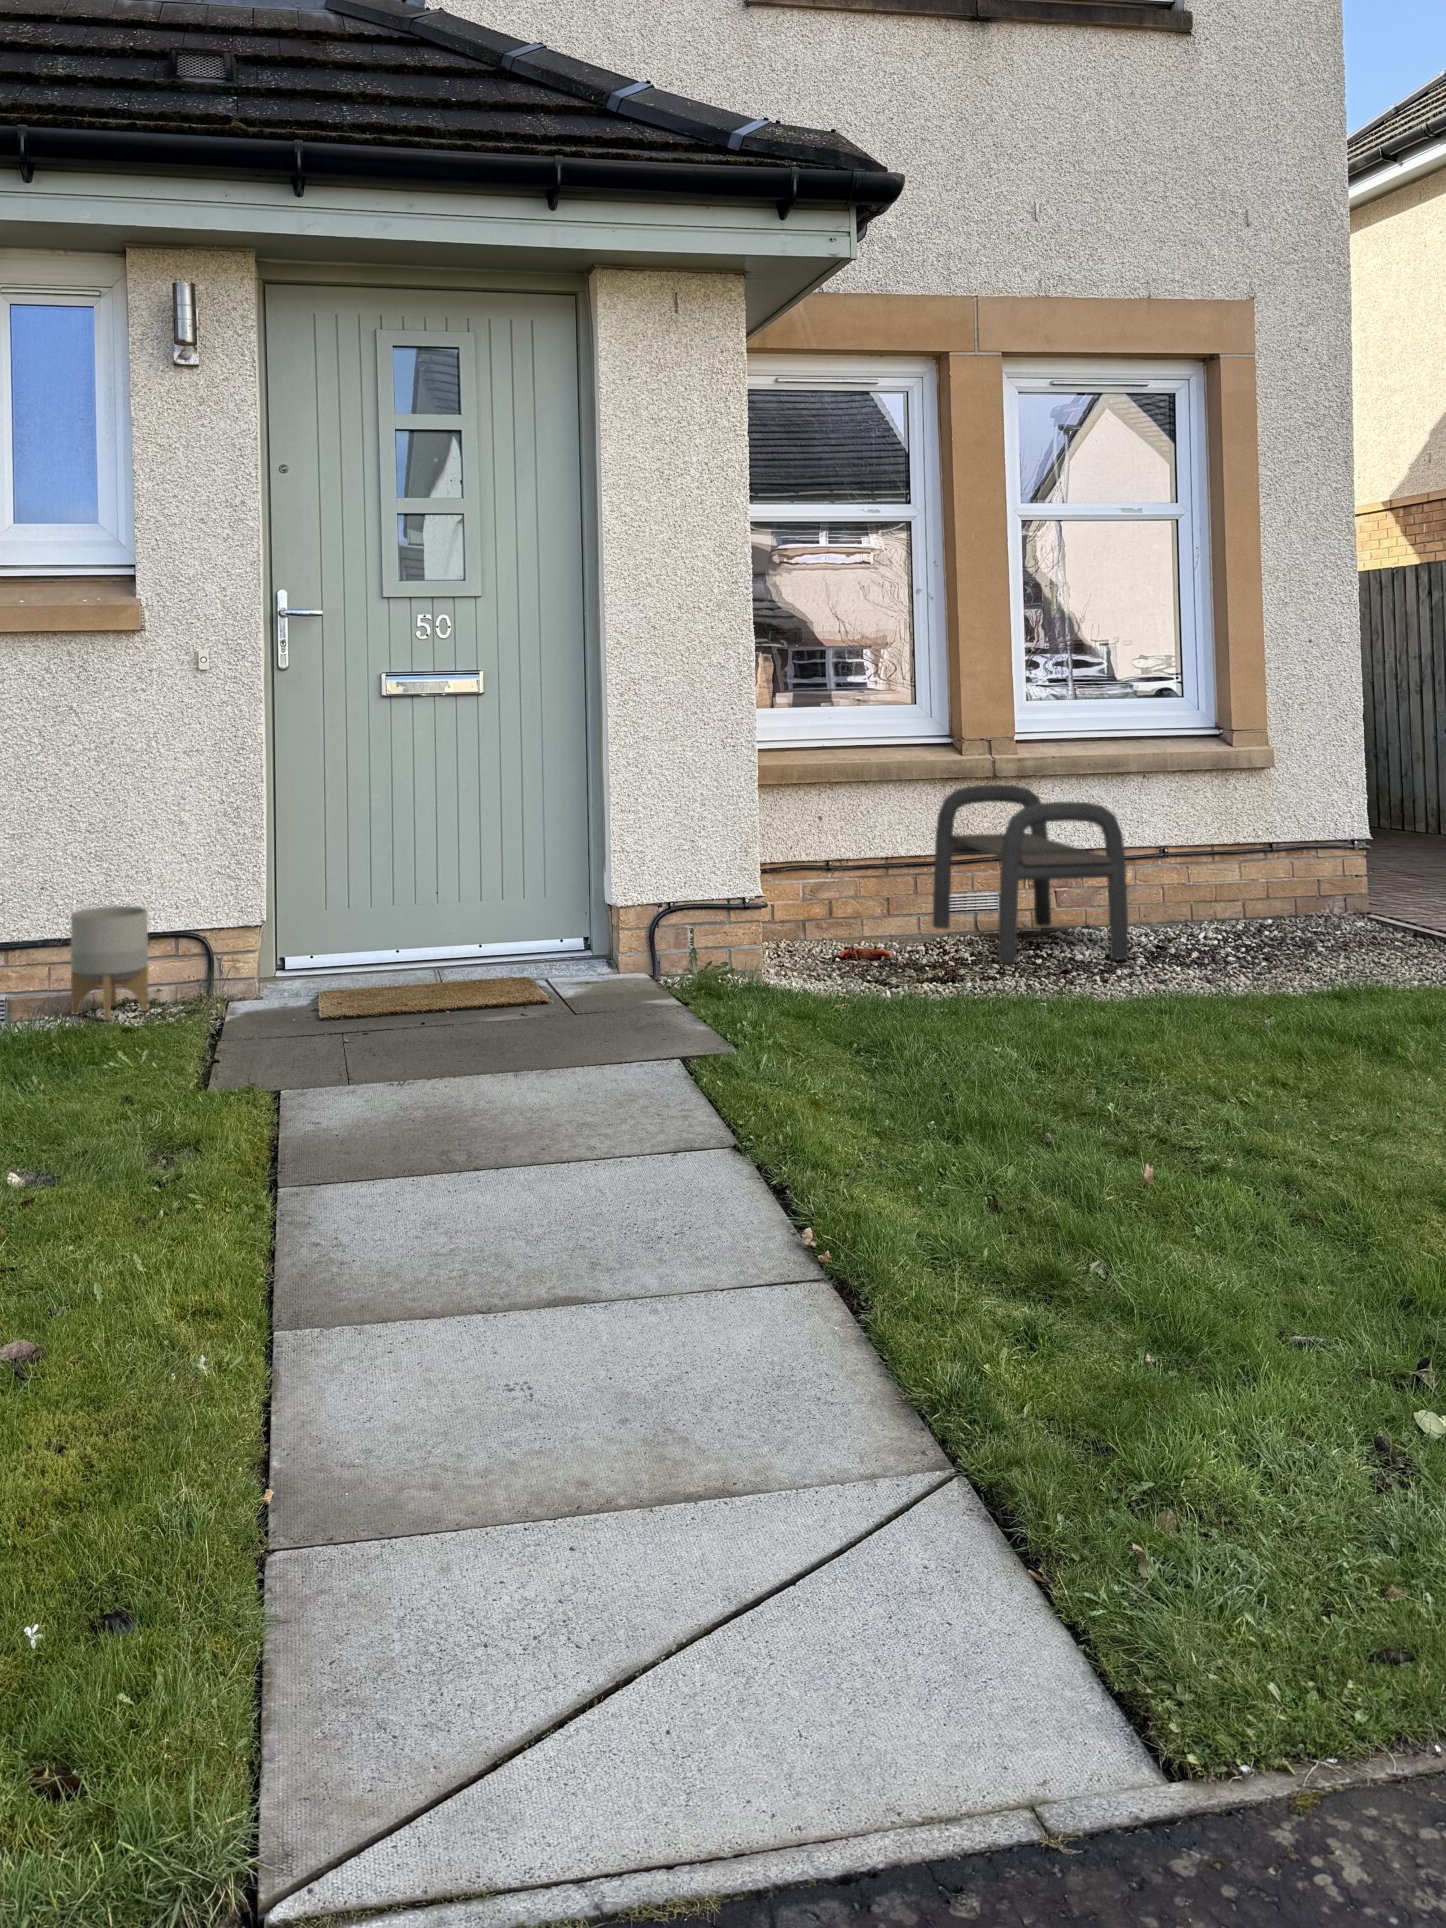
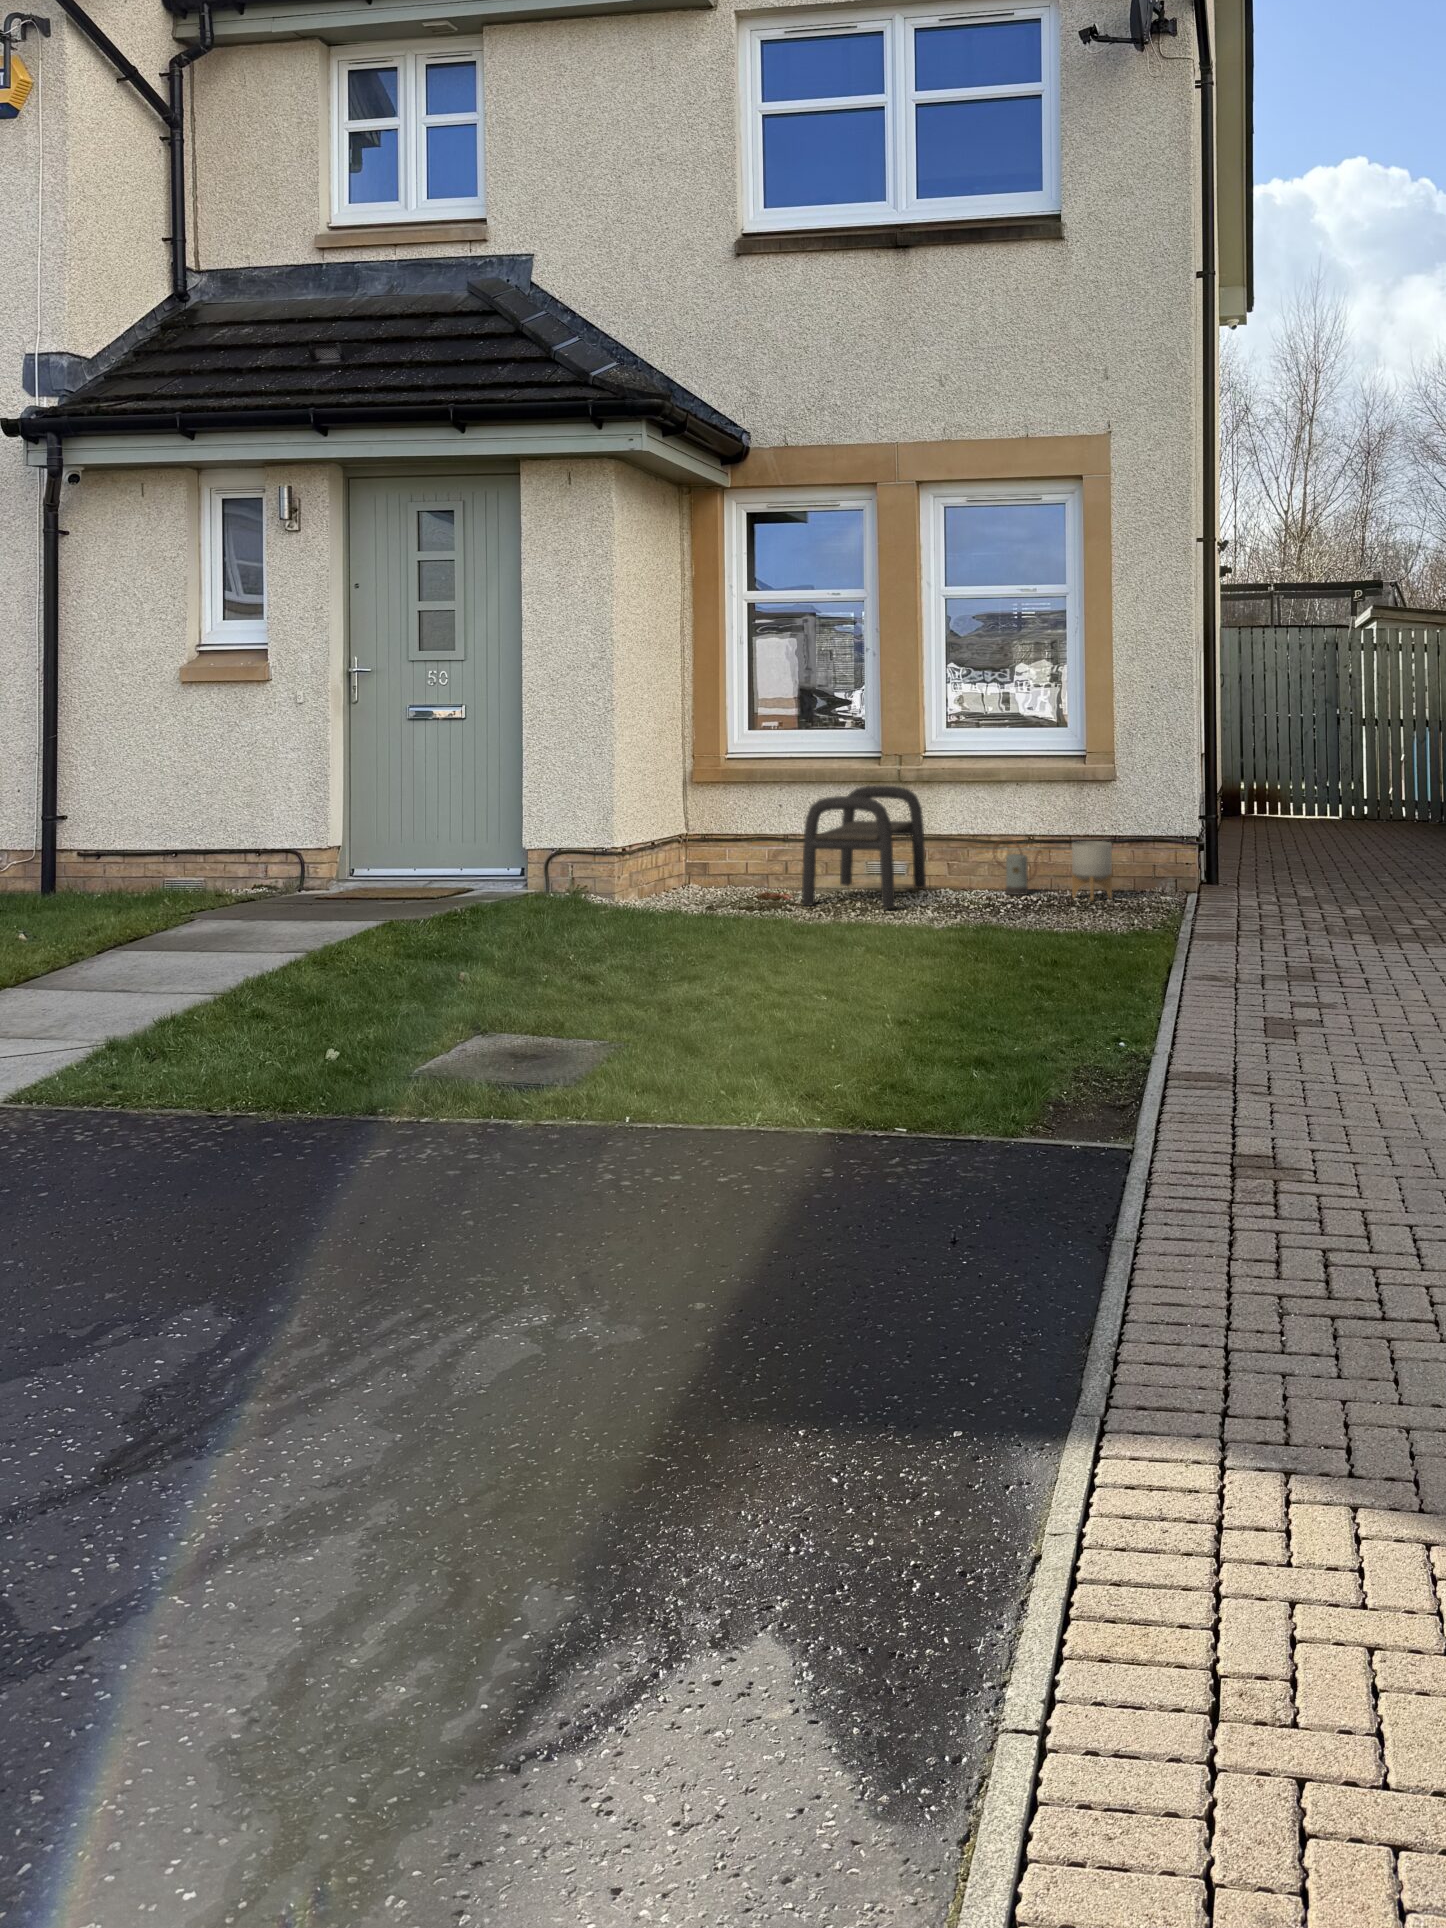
watering can: none [1139,850,1201,927] -> present [993,838,1040,895]
planter: present [71,906,149,1020] -> present [1072,841,1112,900]

